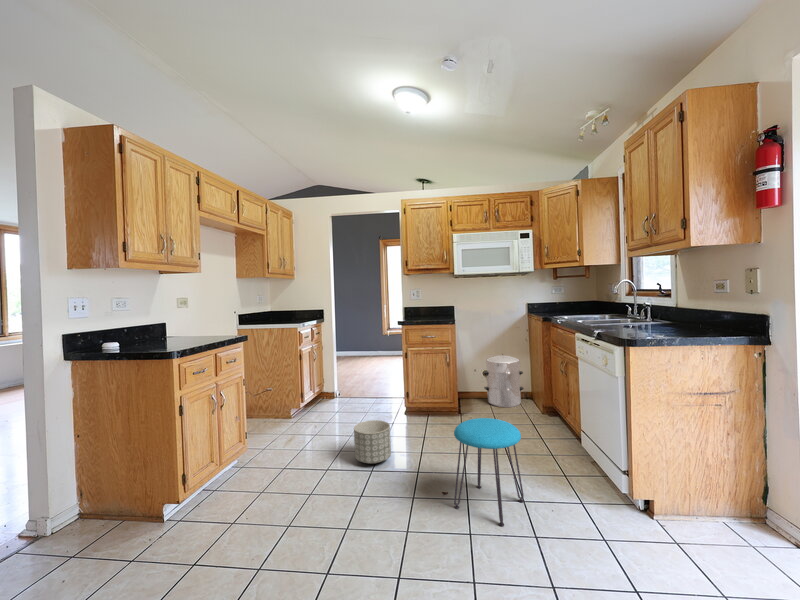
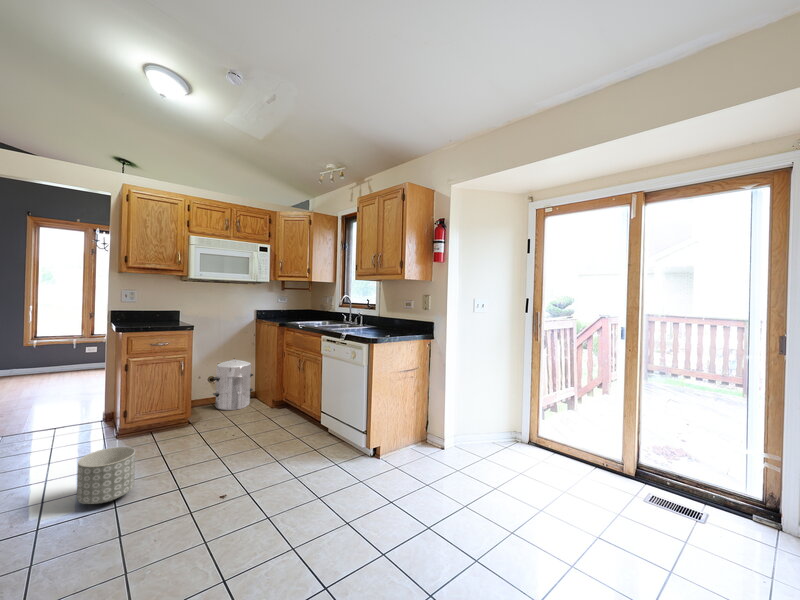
stool: present [454,418,524,526] -> none [240,413,303,505]

